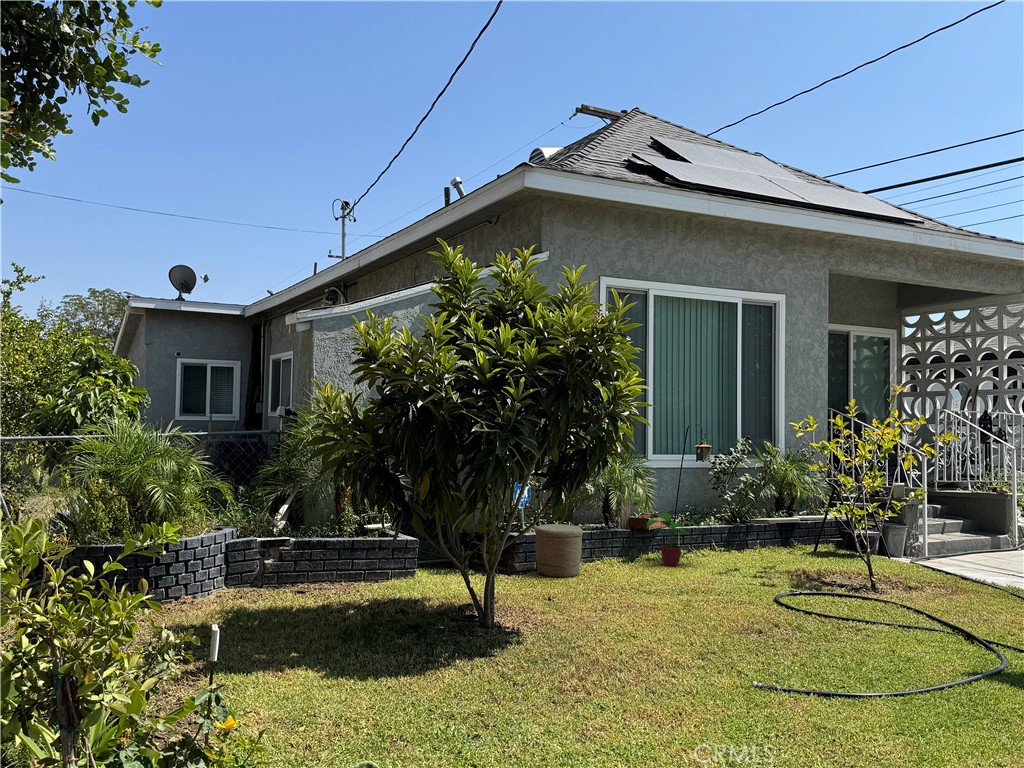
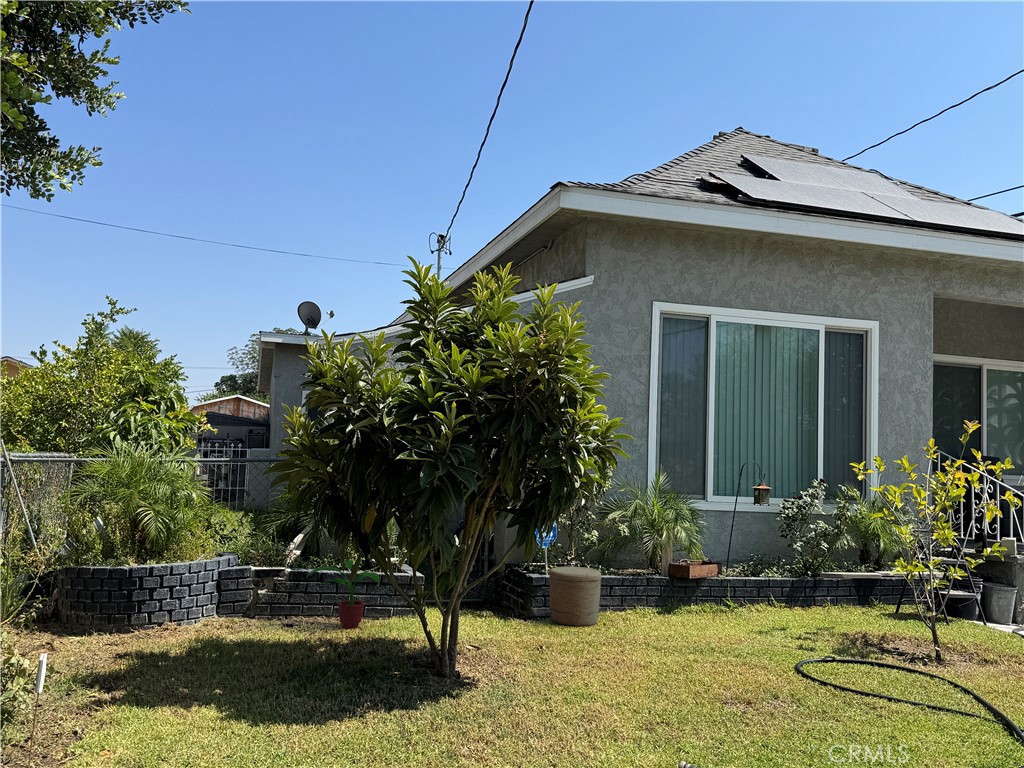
potted plant: present [647,513,701,566] -> present [307,560,380,629]

